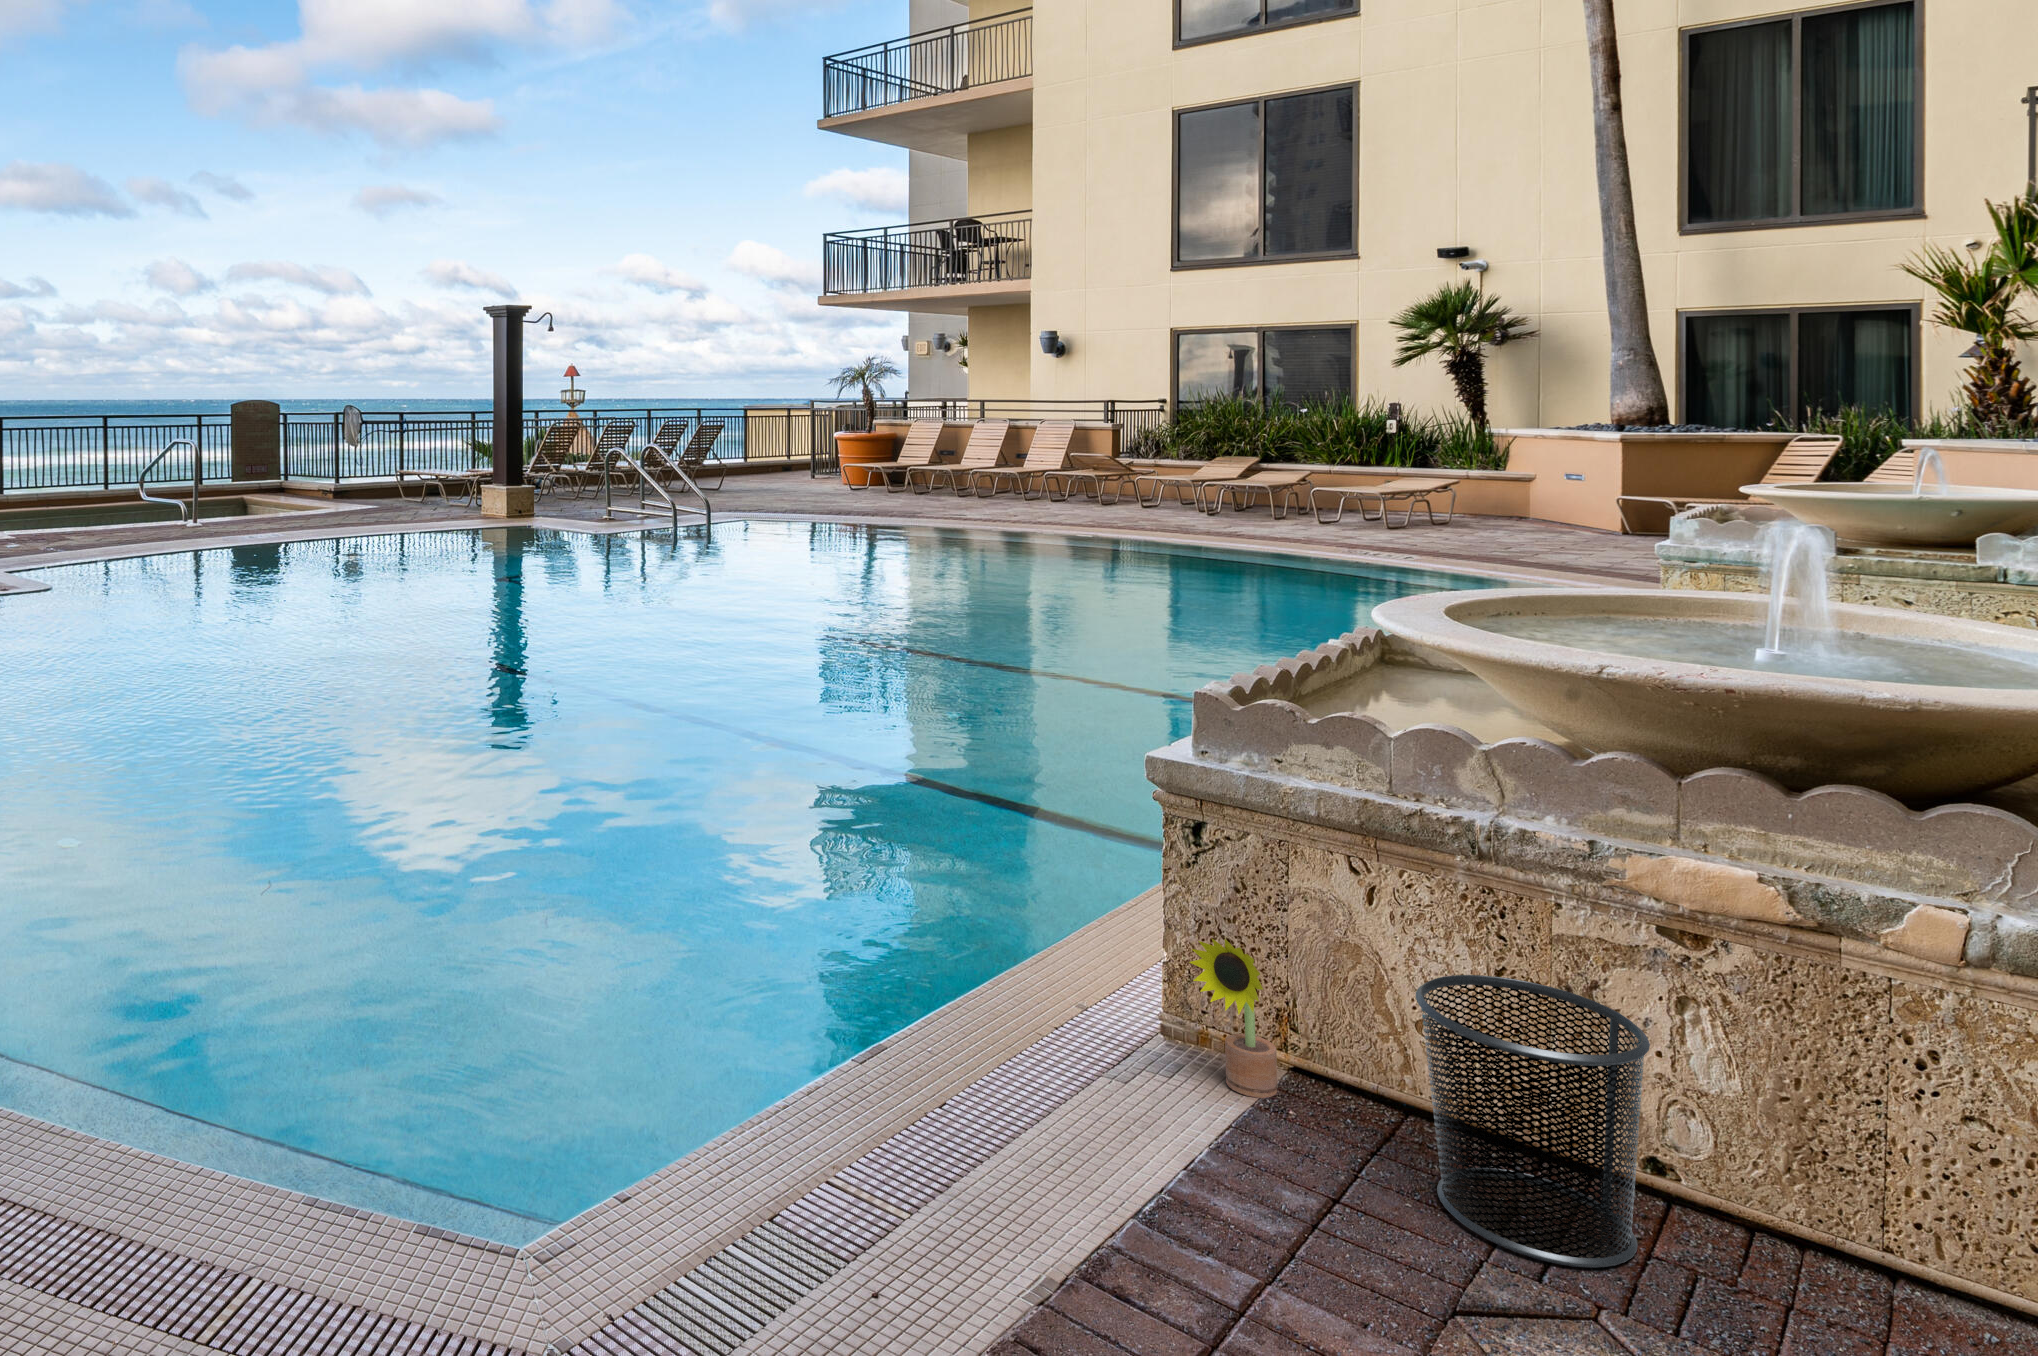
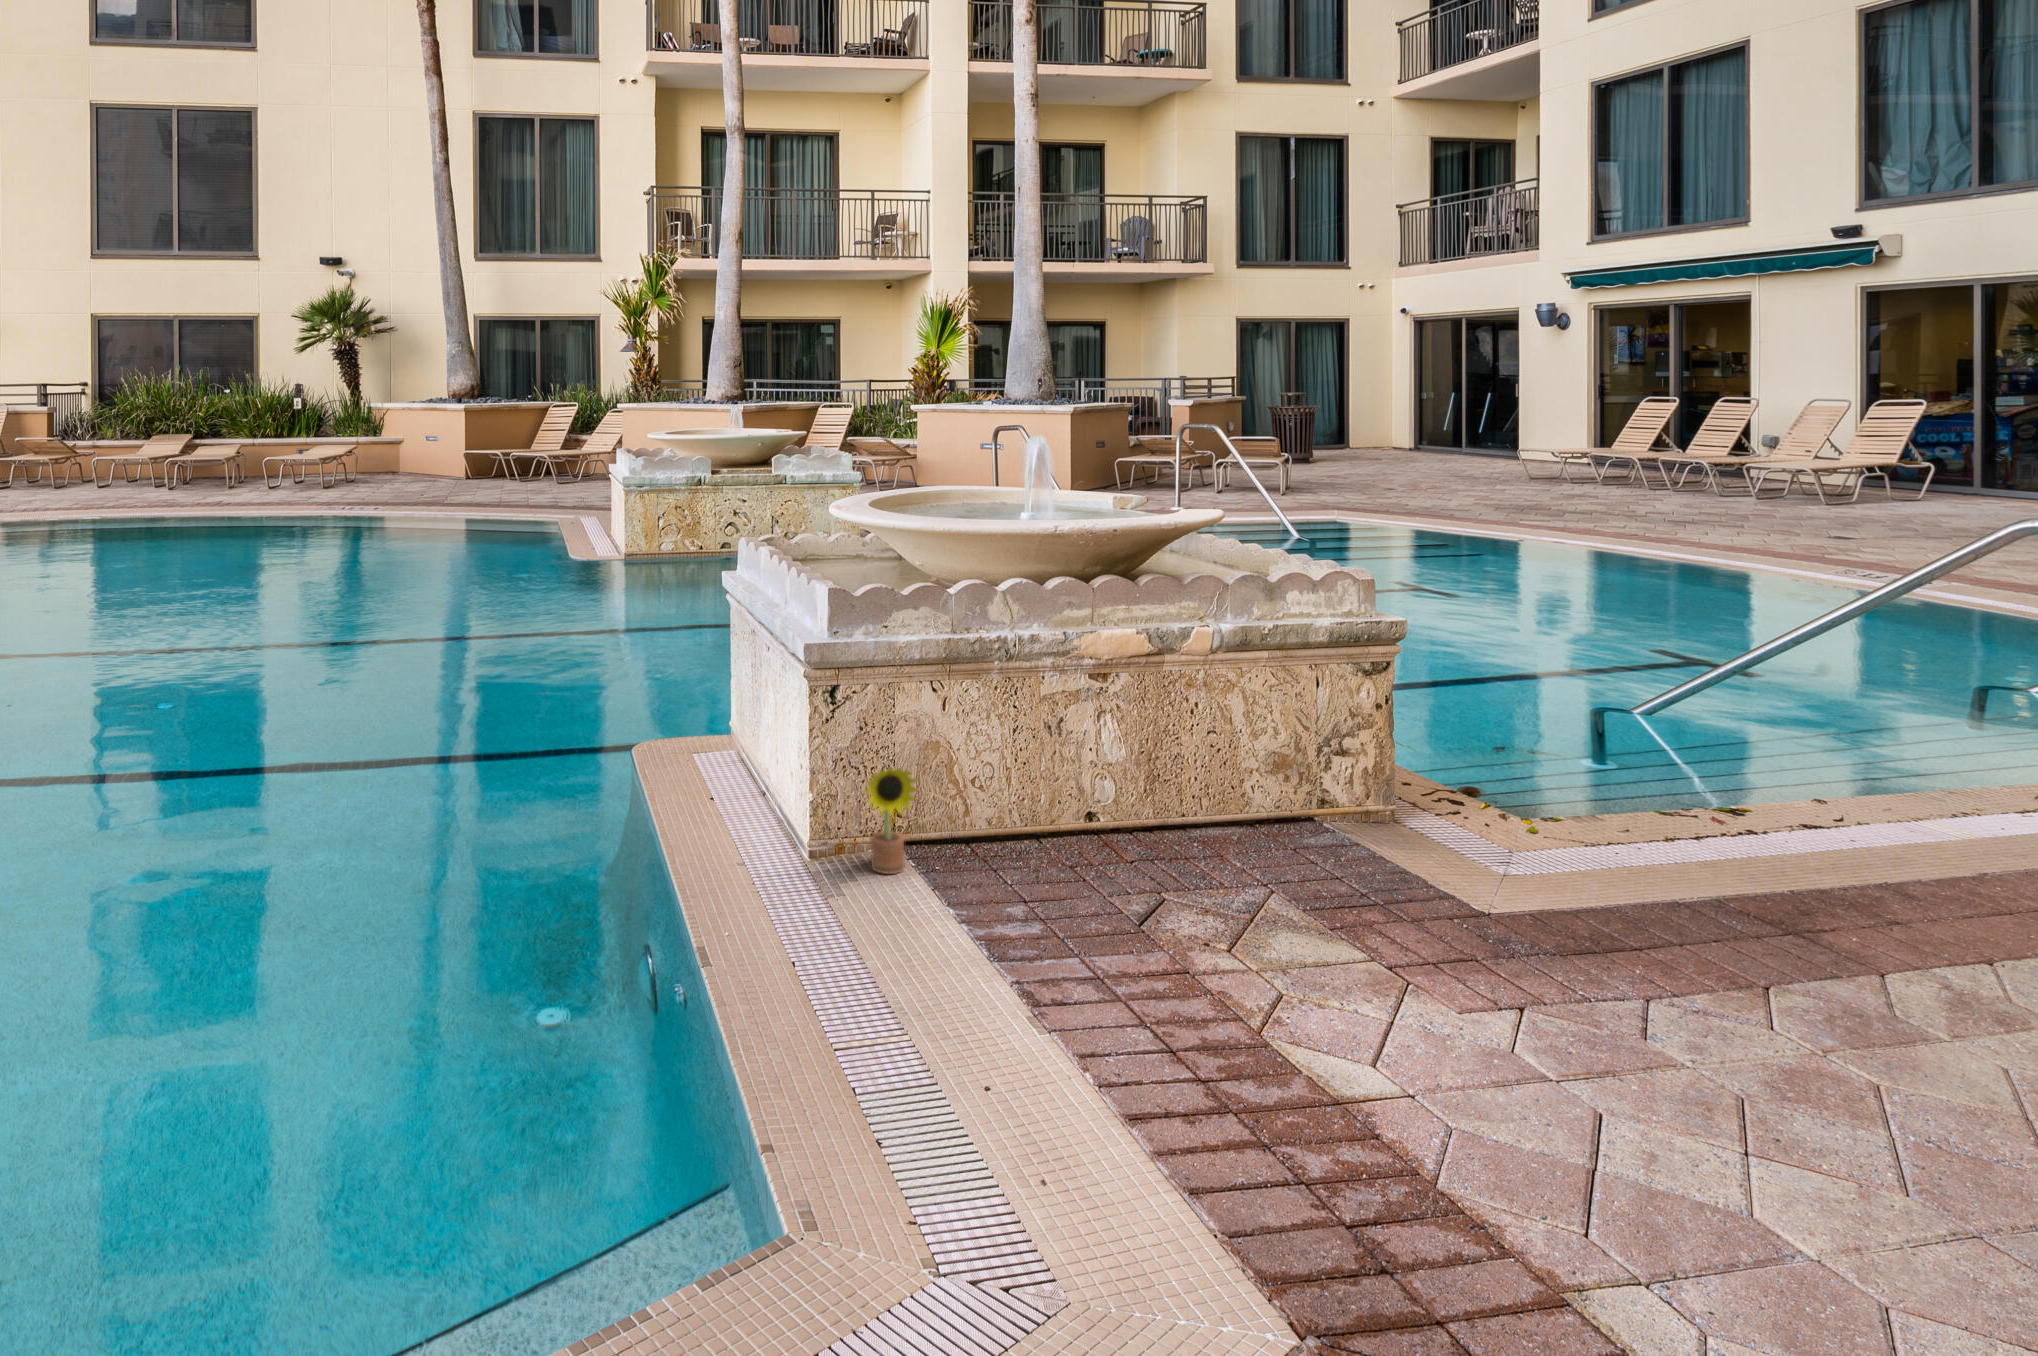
waste bin: present [1416,975,1650,1268] -> none [1022,725,1140,884]

